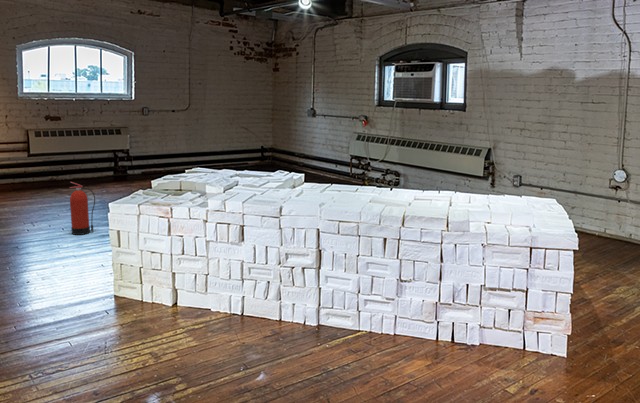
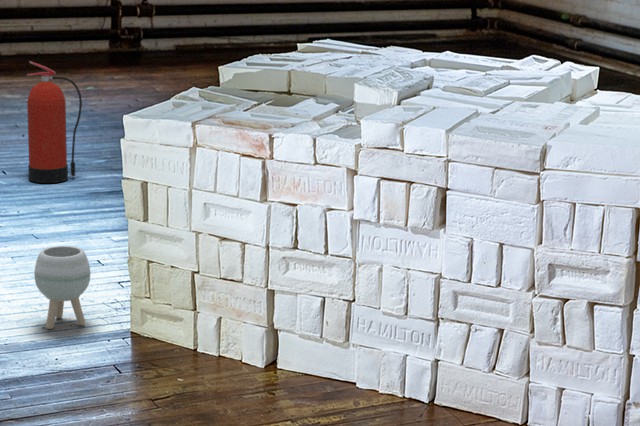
planter: none [70,260,96,297] -> present [34,246,90,329]

